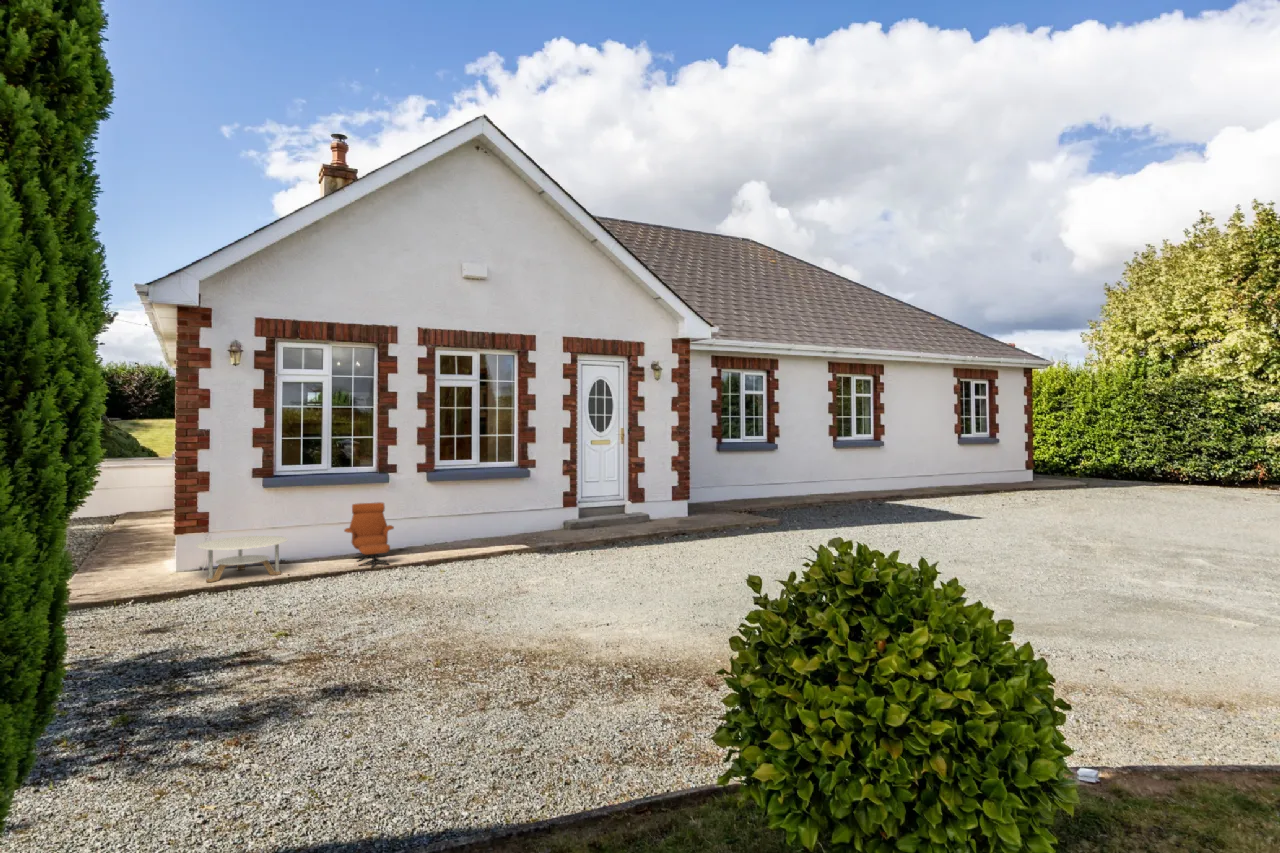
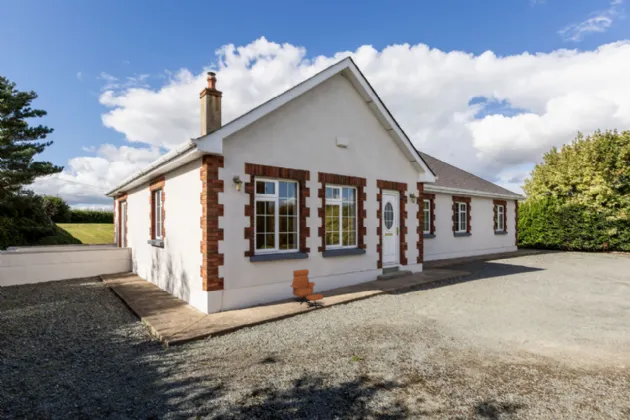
round table: present [196,536,287,582] -> none [224,292,274,324]

